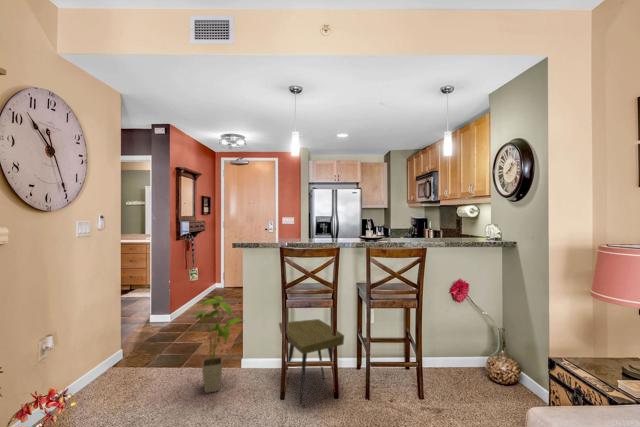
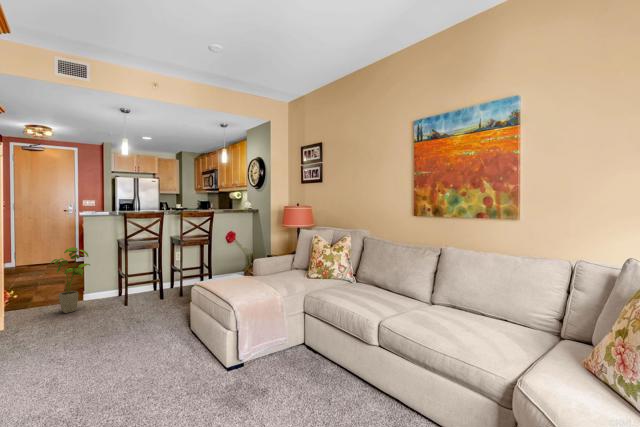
side table: present [279,319,344,404] -> none [117,261,168,304]

